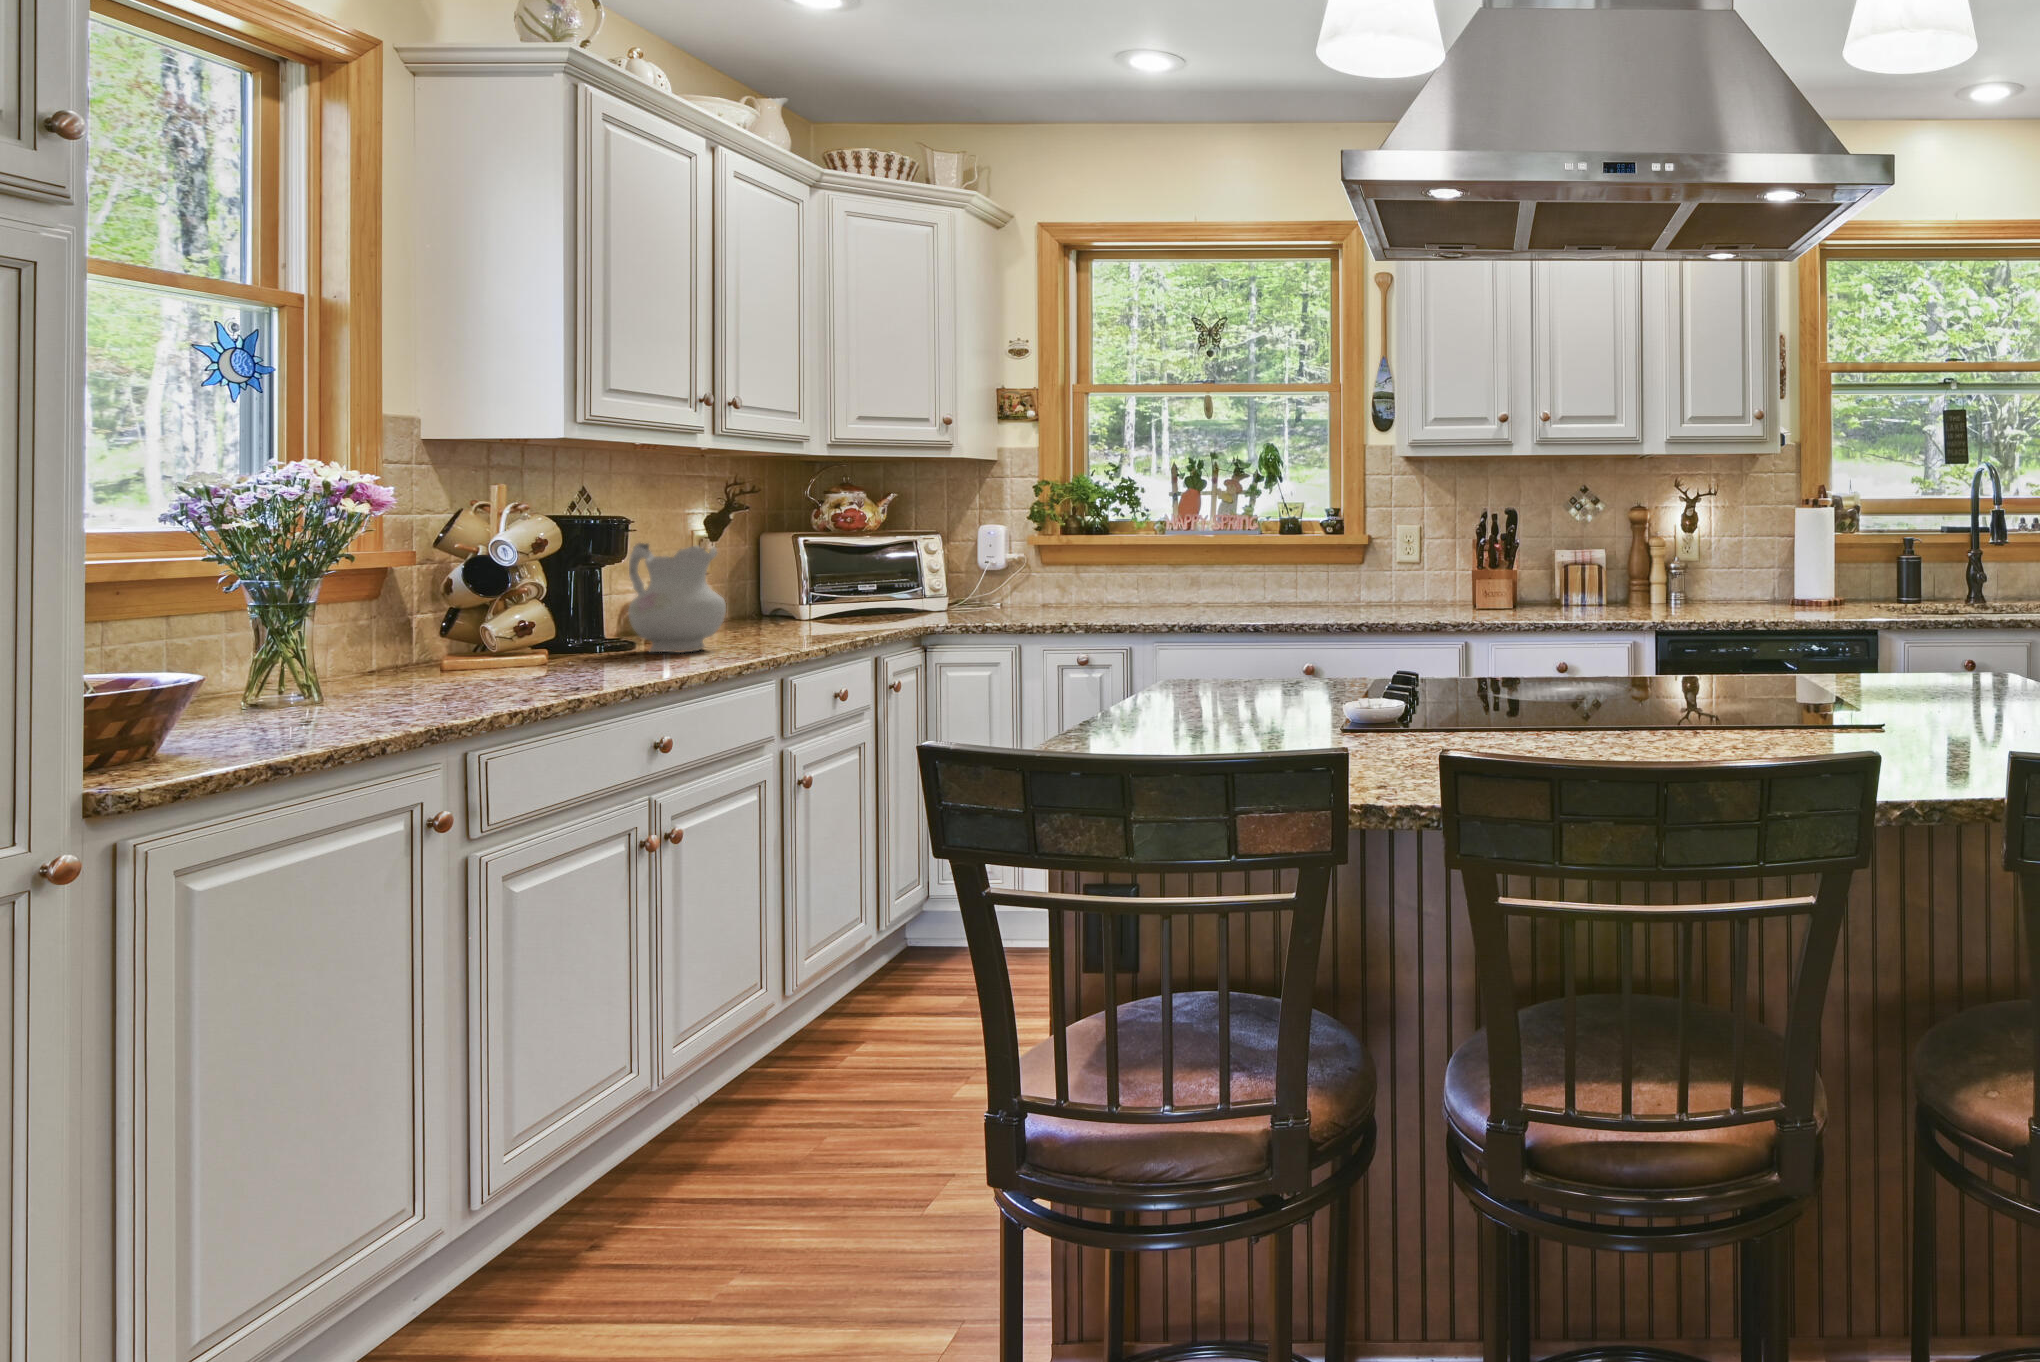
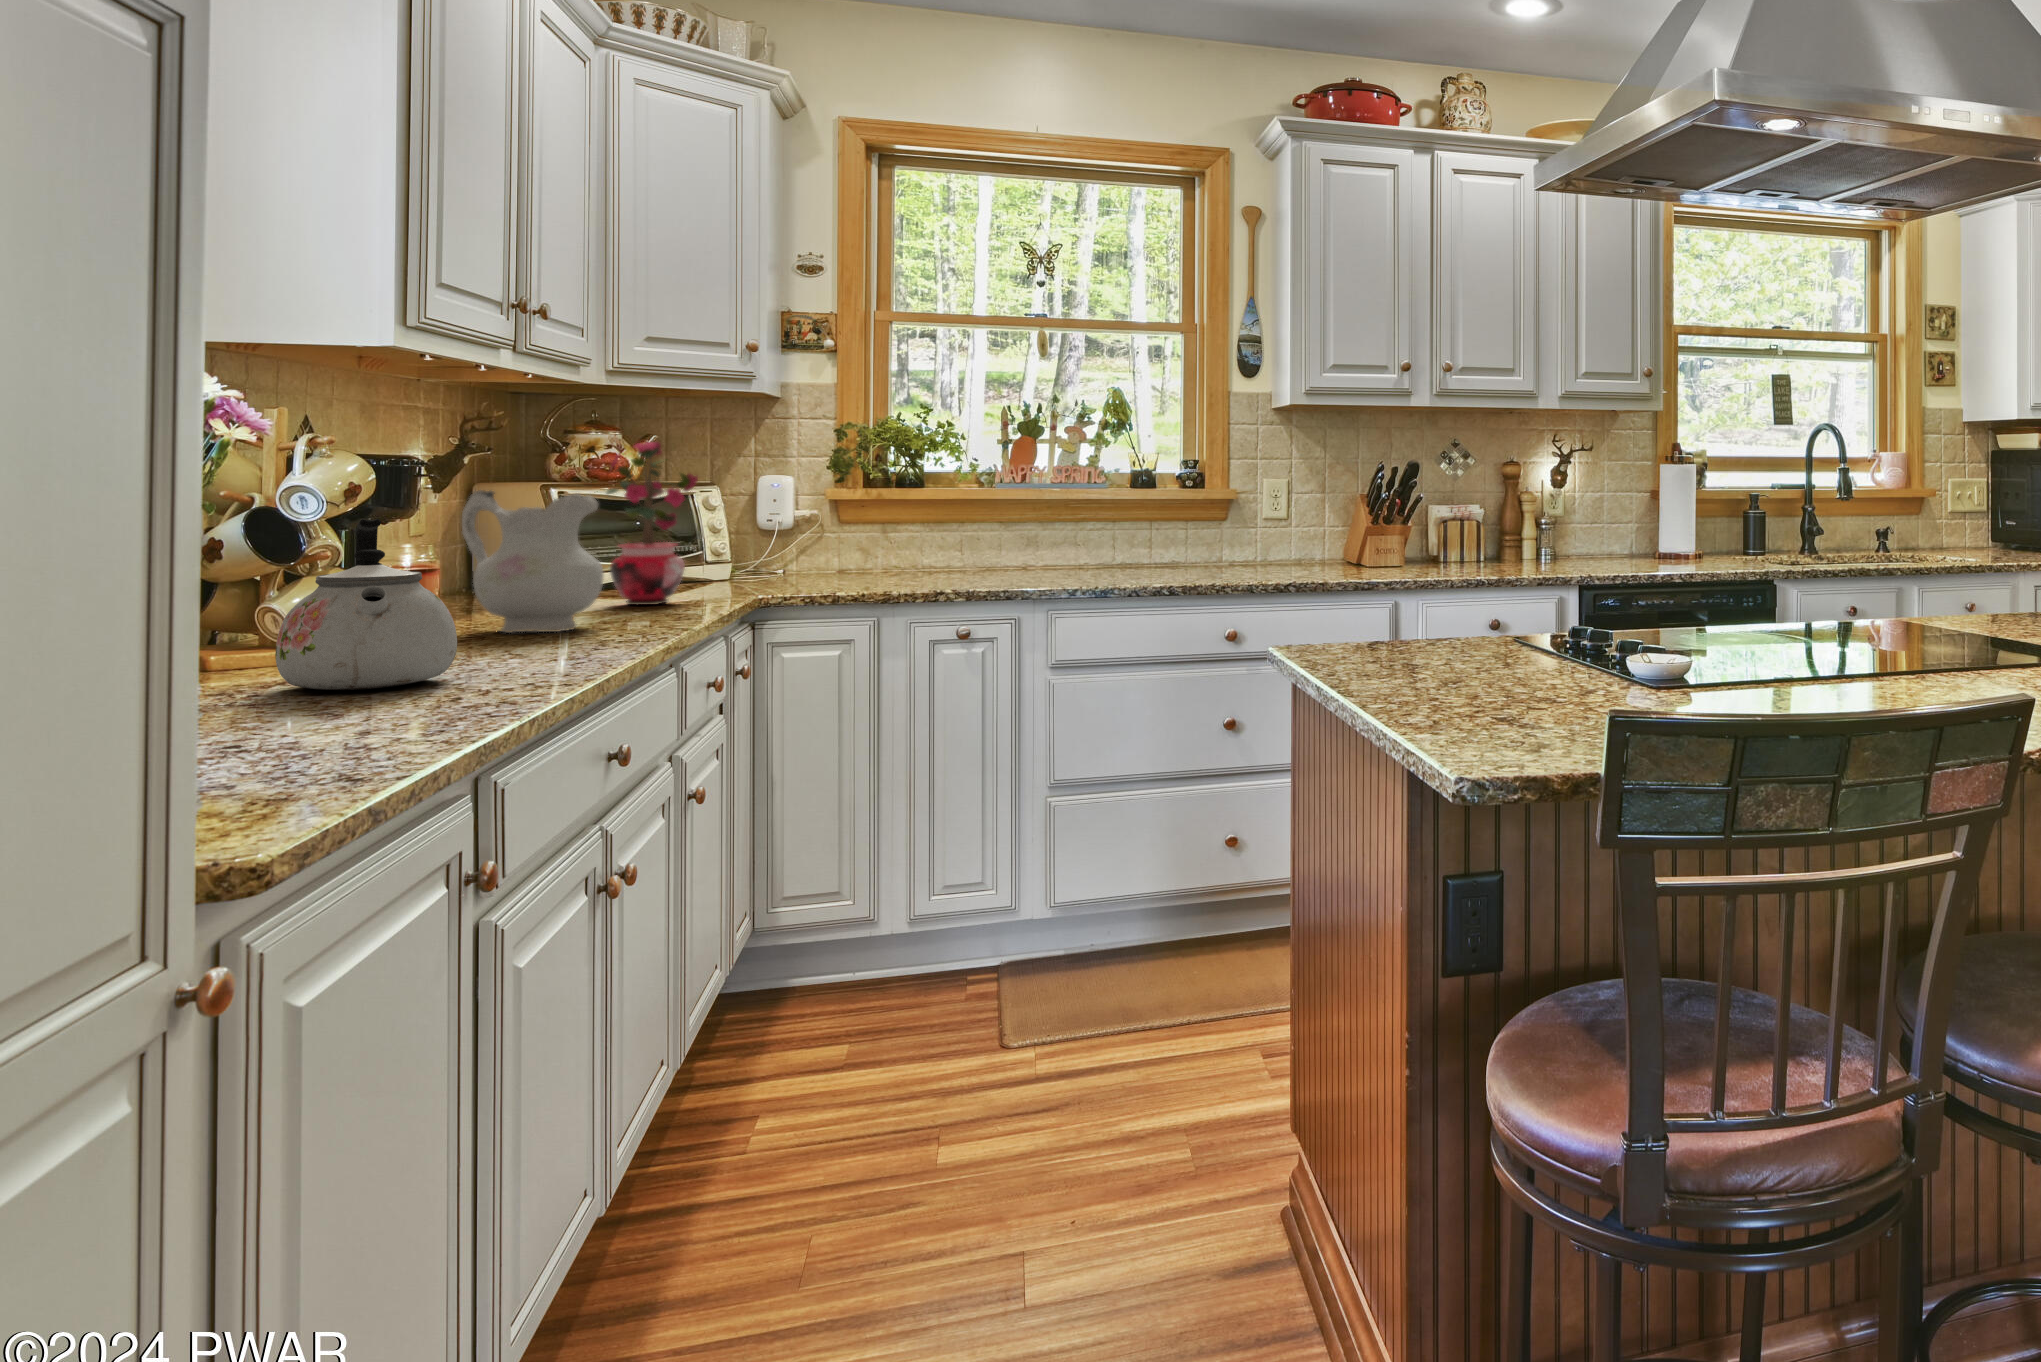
potted plant: none [772,499,856,633] -> present [597,442,698,605]
kettle: none [381,567,511,691] -> present [275,519,457,690]

